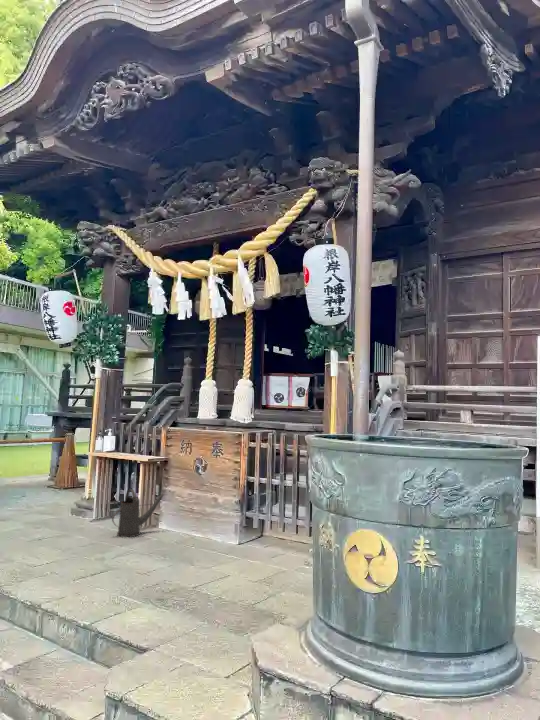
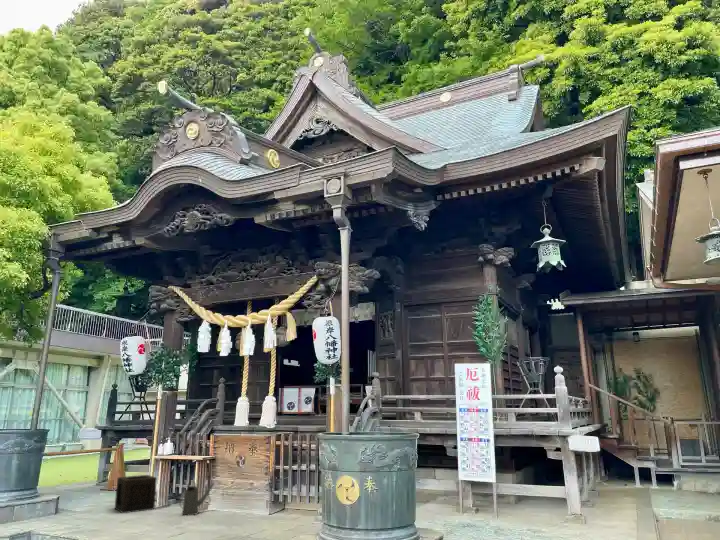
wooden crate: none [40,476,90,526] -> present [115,475,156,513]

